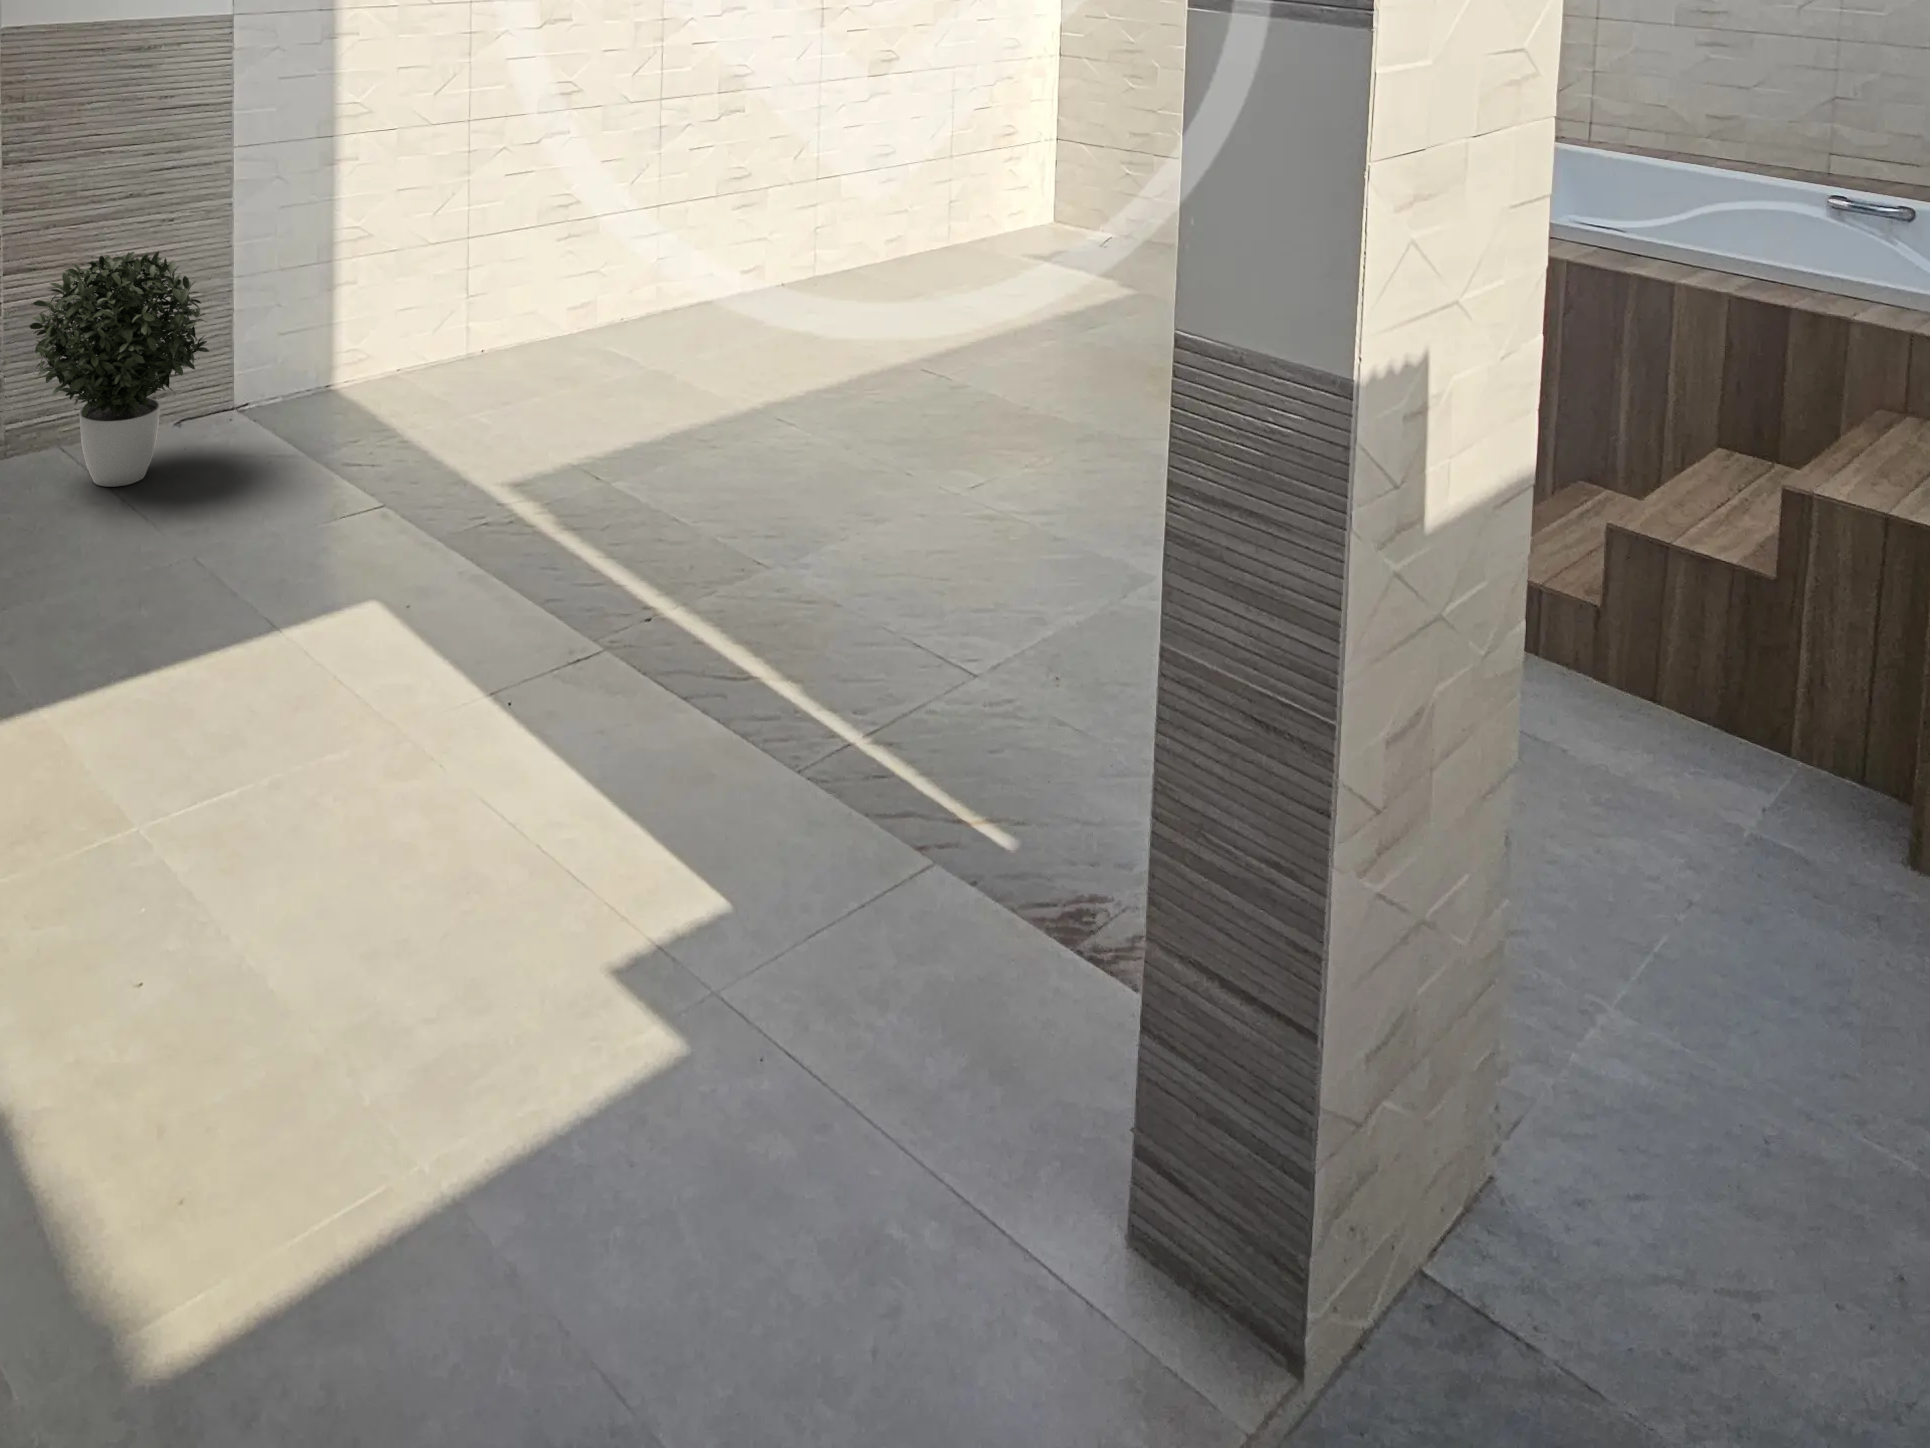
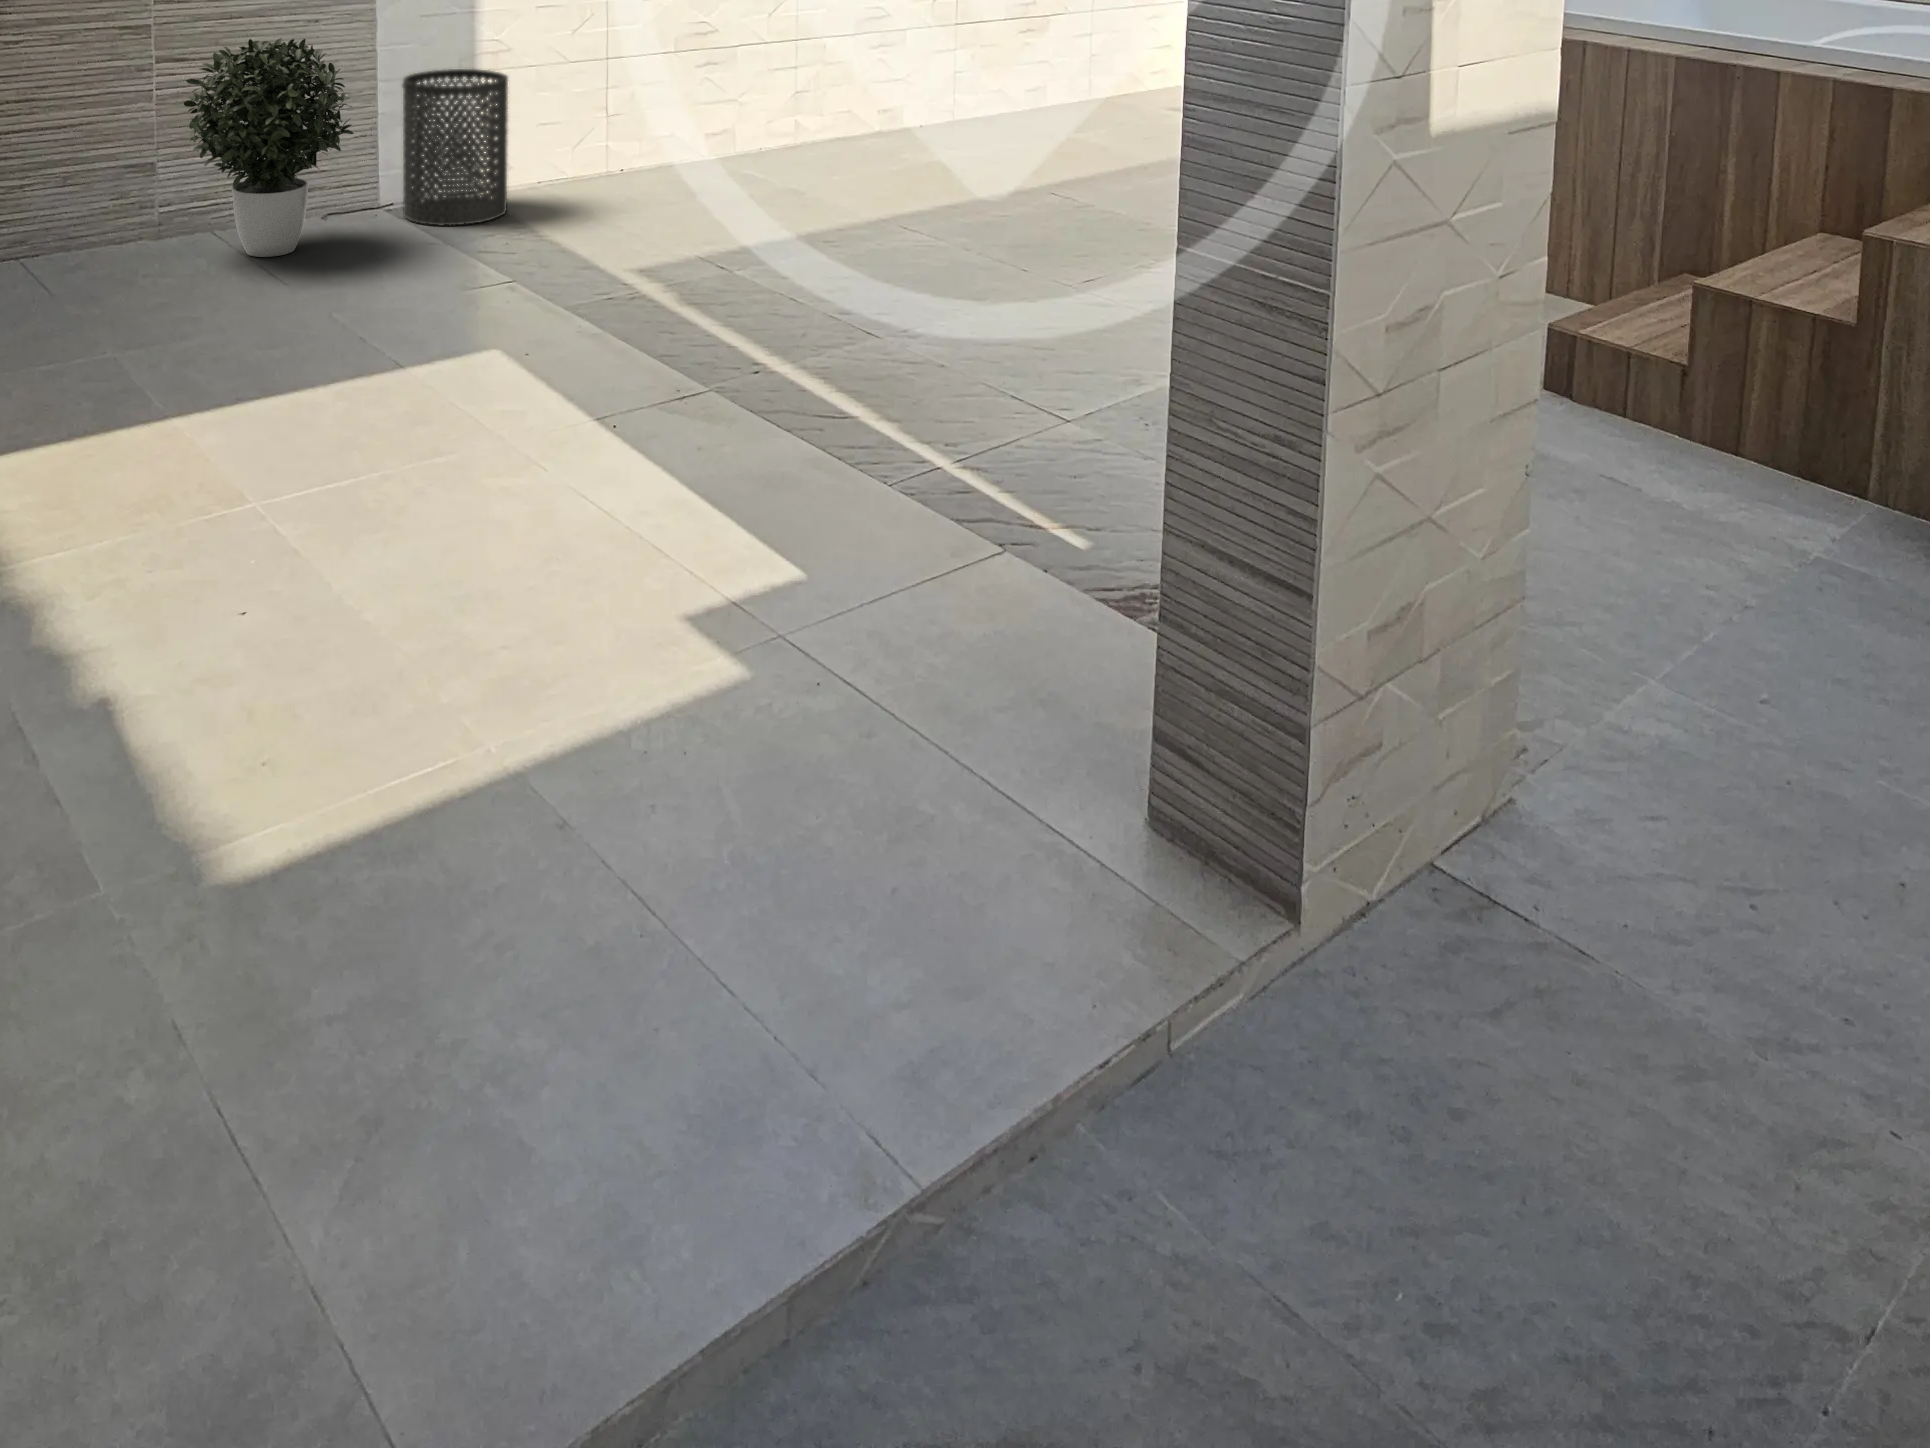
trash can: none [255,265,367,439] -> present [402,69,508,225]

